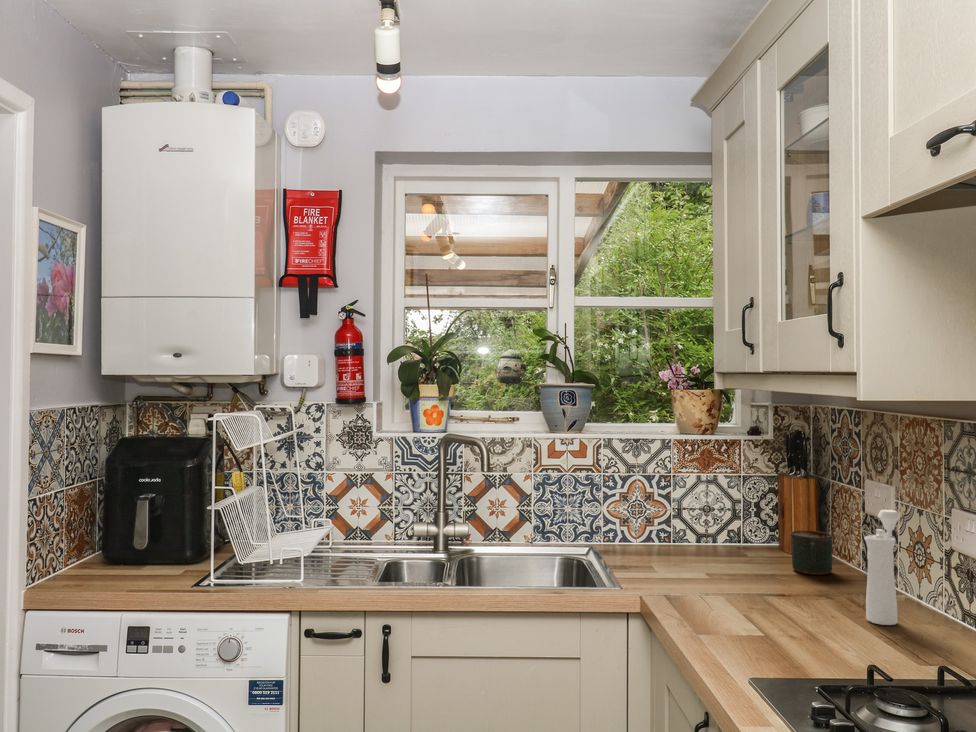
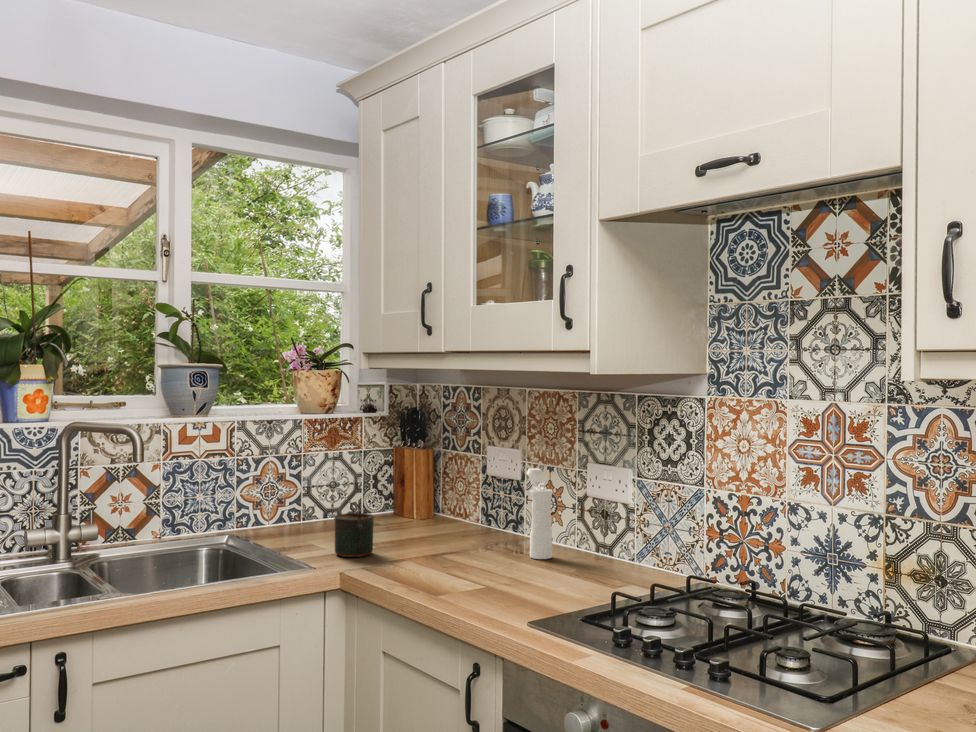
mug: present [791,530,832,575] -> present [334,513,374,557]

